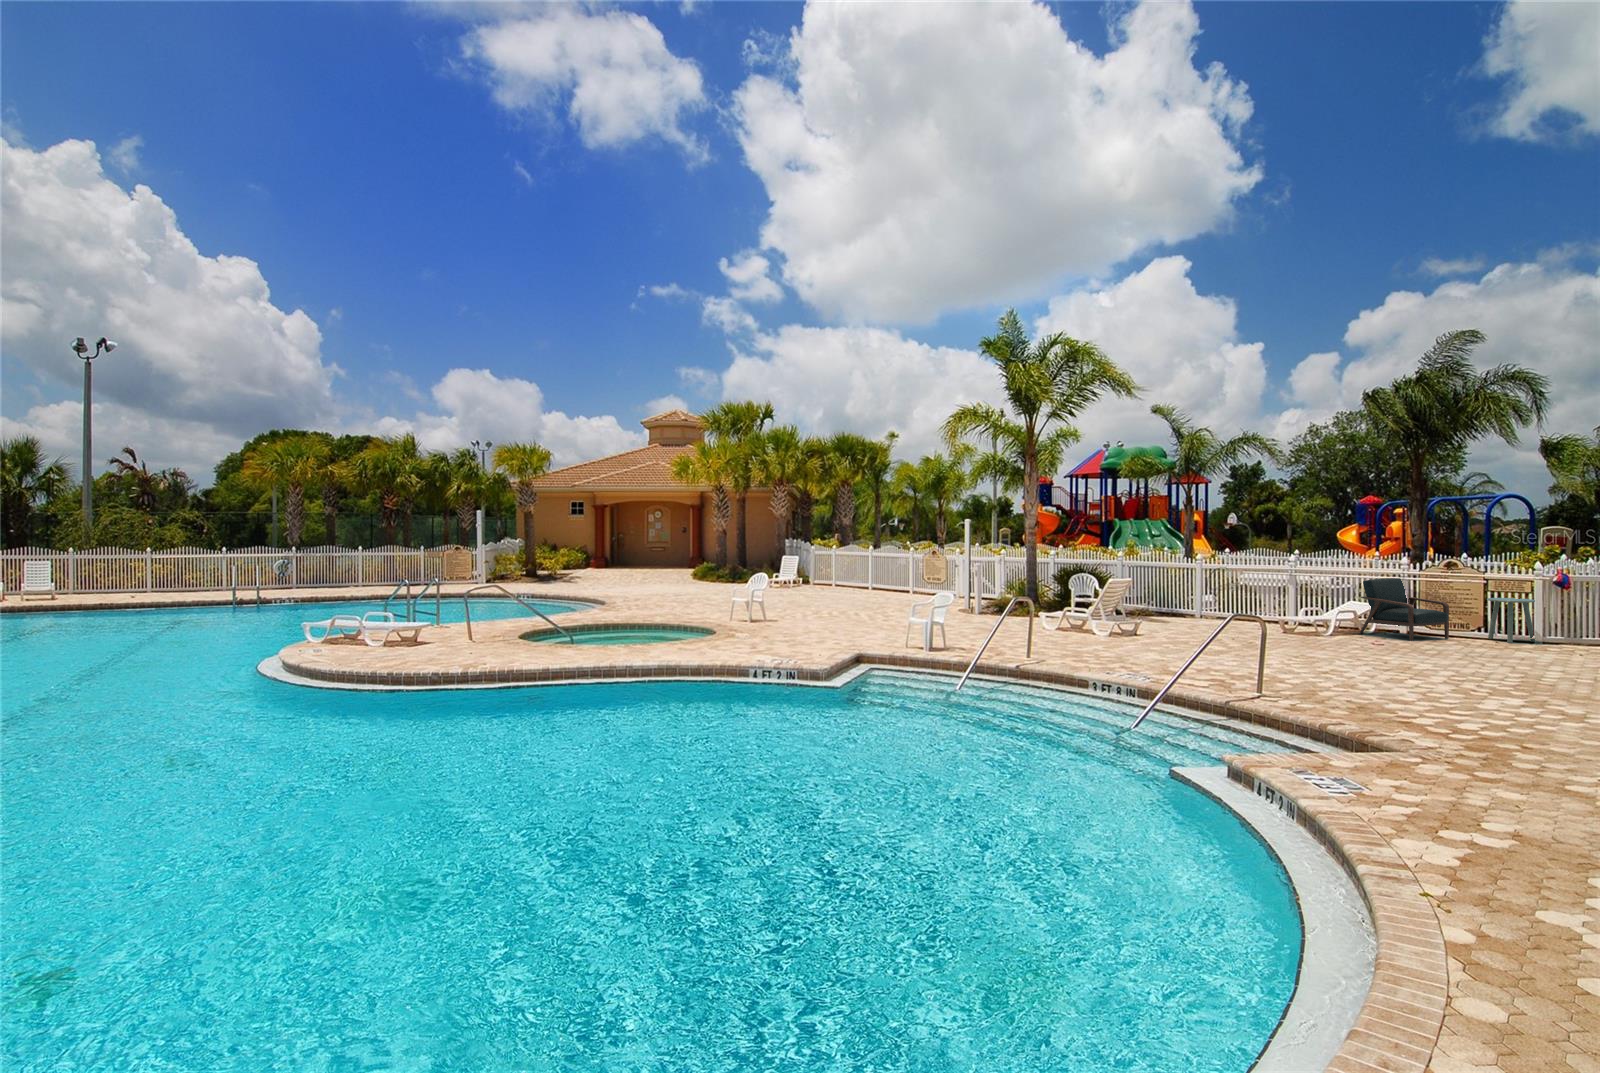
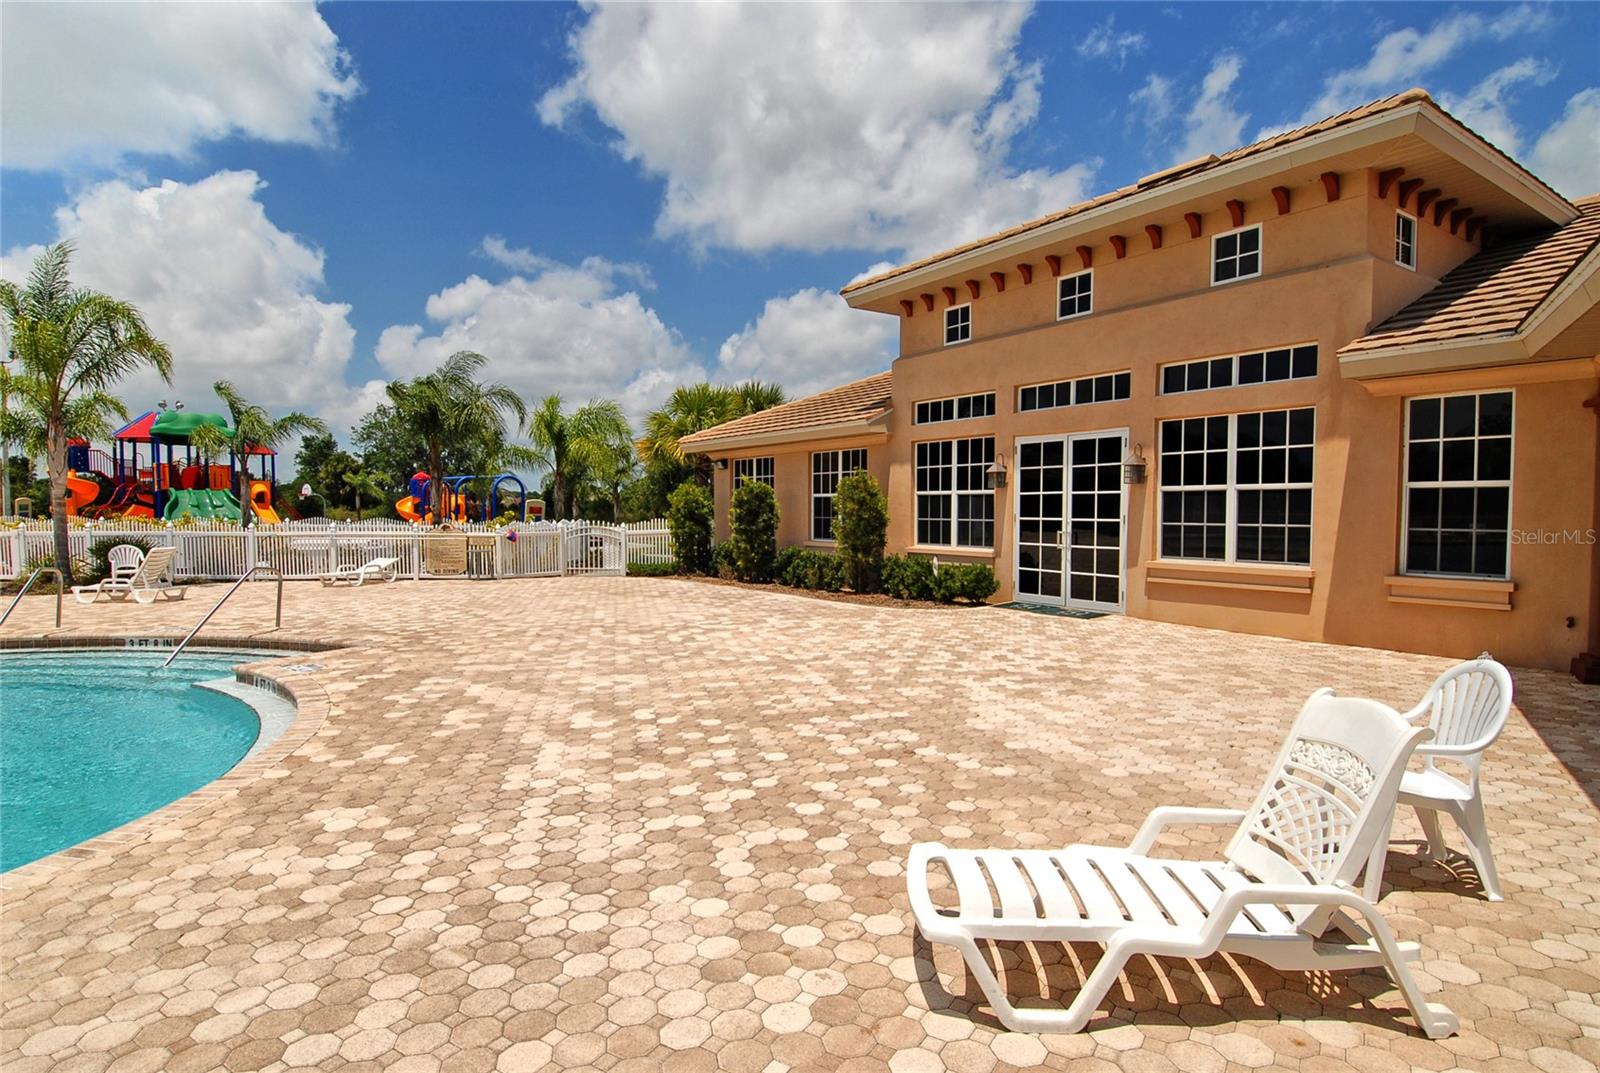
chair: present [1359,578,1449,641] -> none [384,539,443,585]

